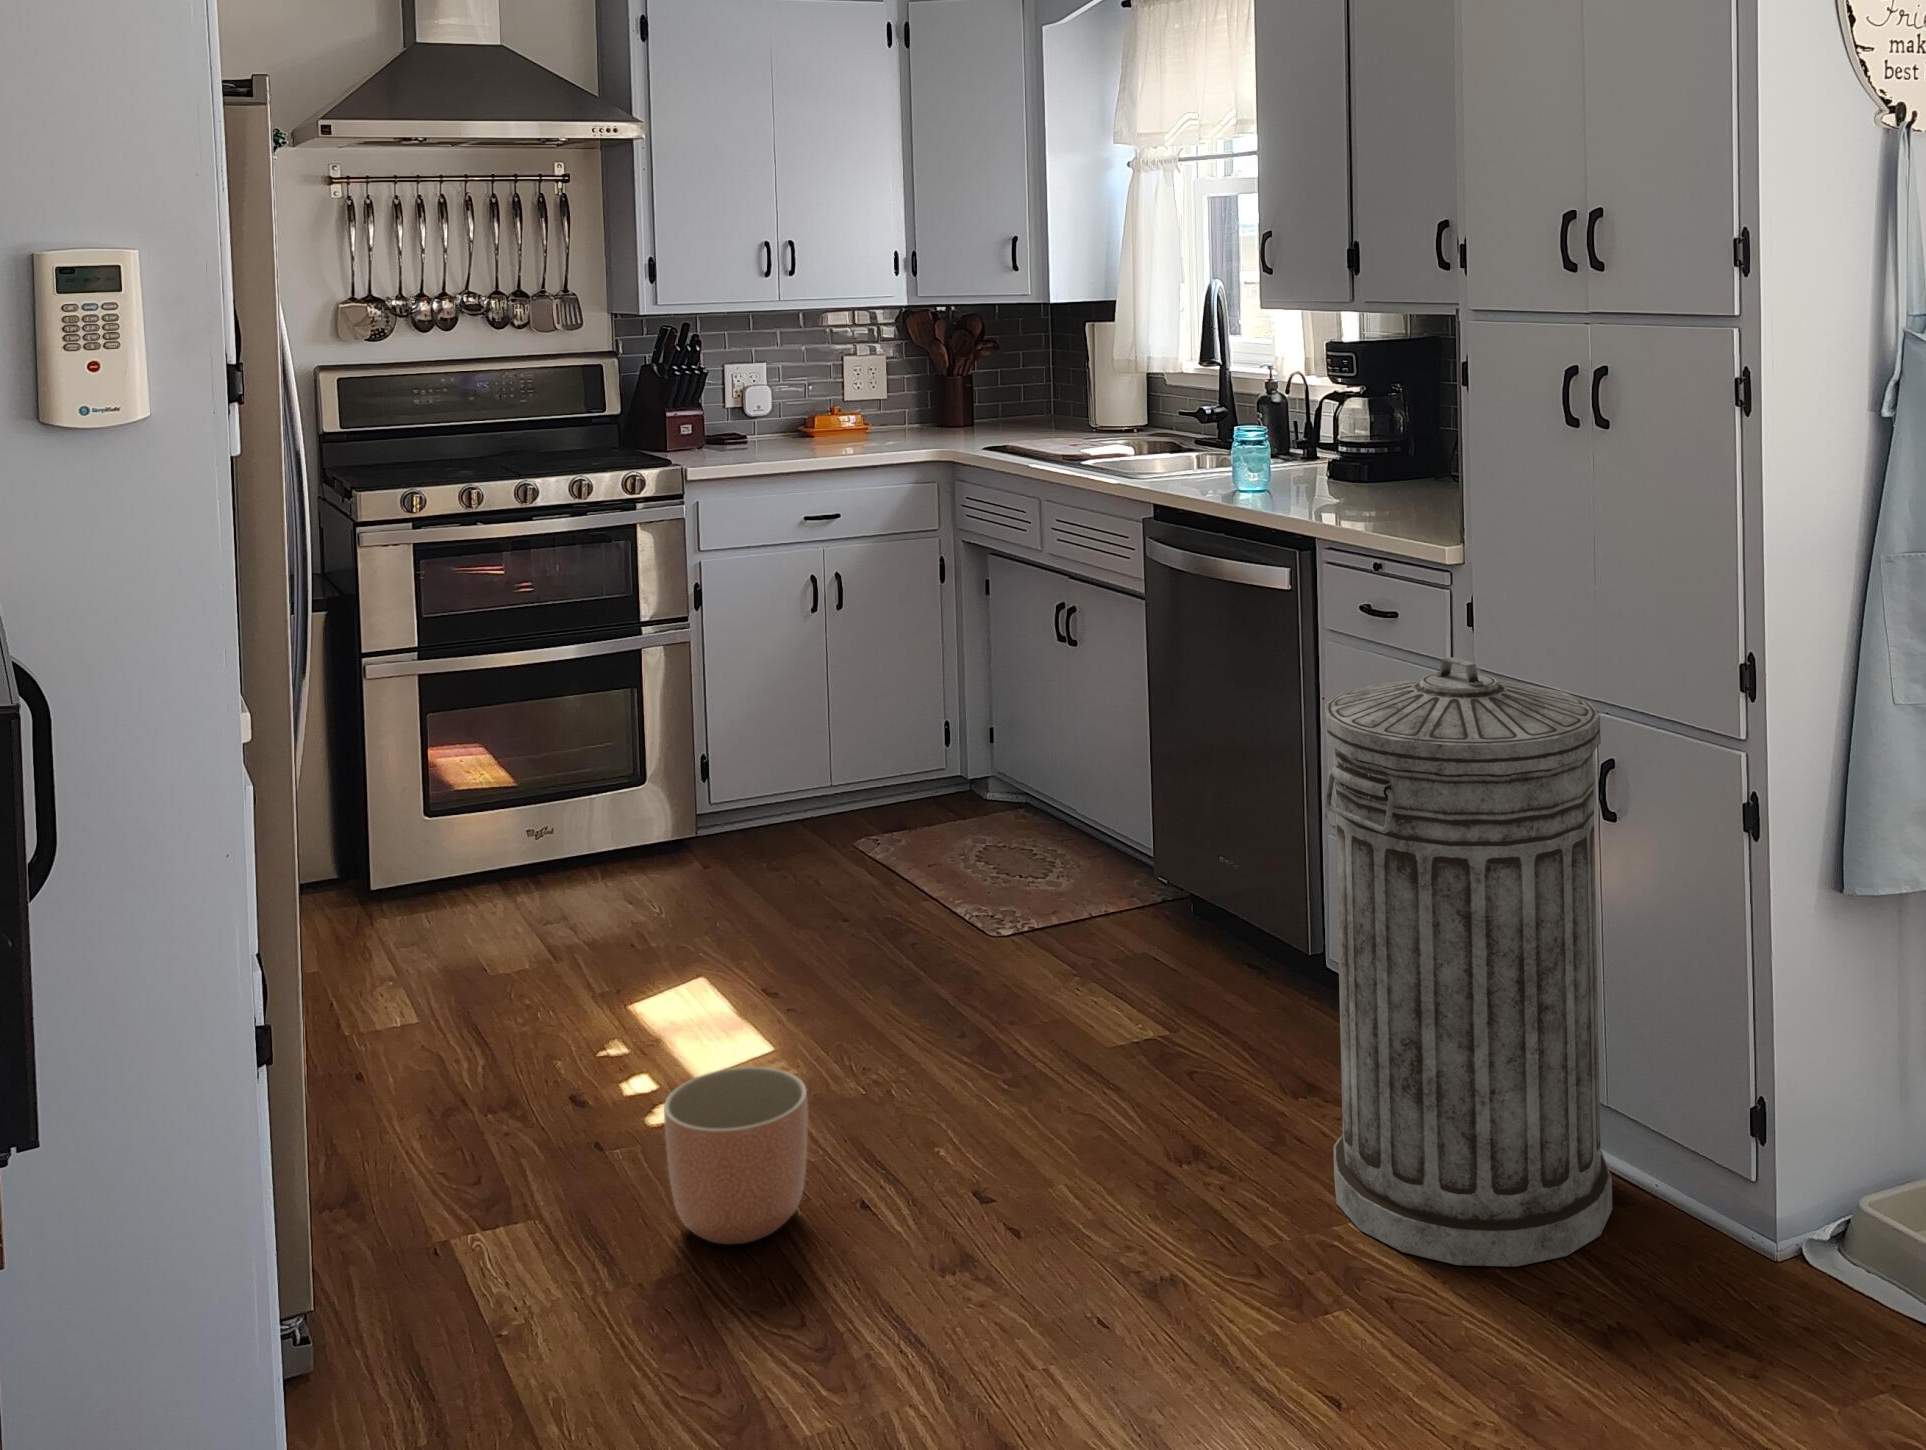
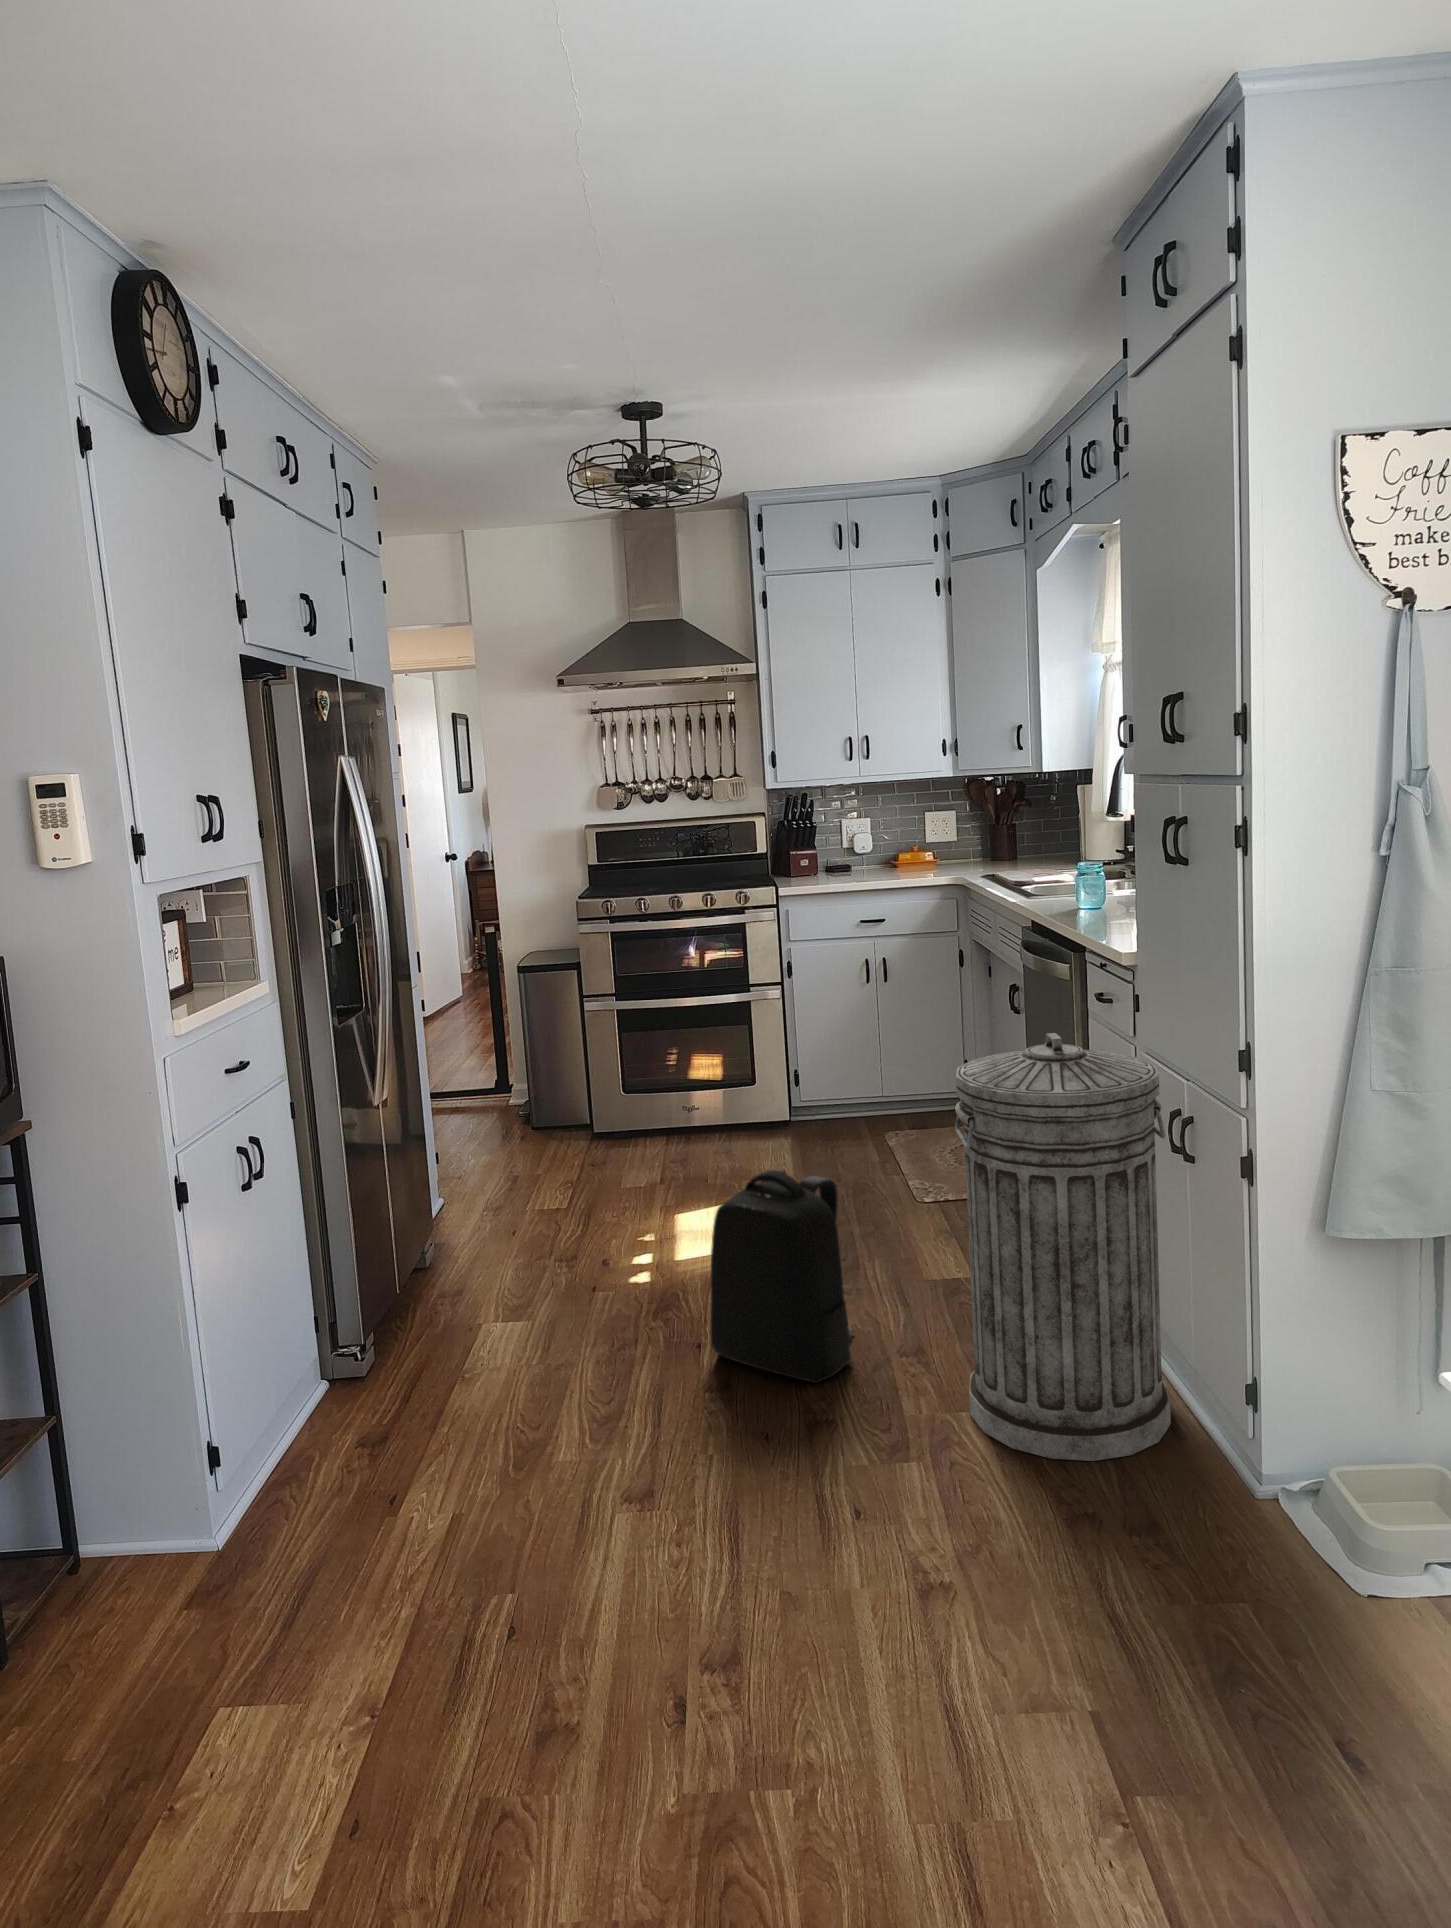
backpack: none [912,905,1136,1236] -> present [711,1169,853,1383]
planter: present [664,1067,808,1244] -> none [583,1245,667,1342]

